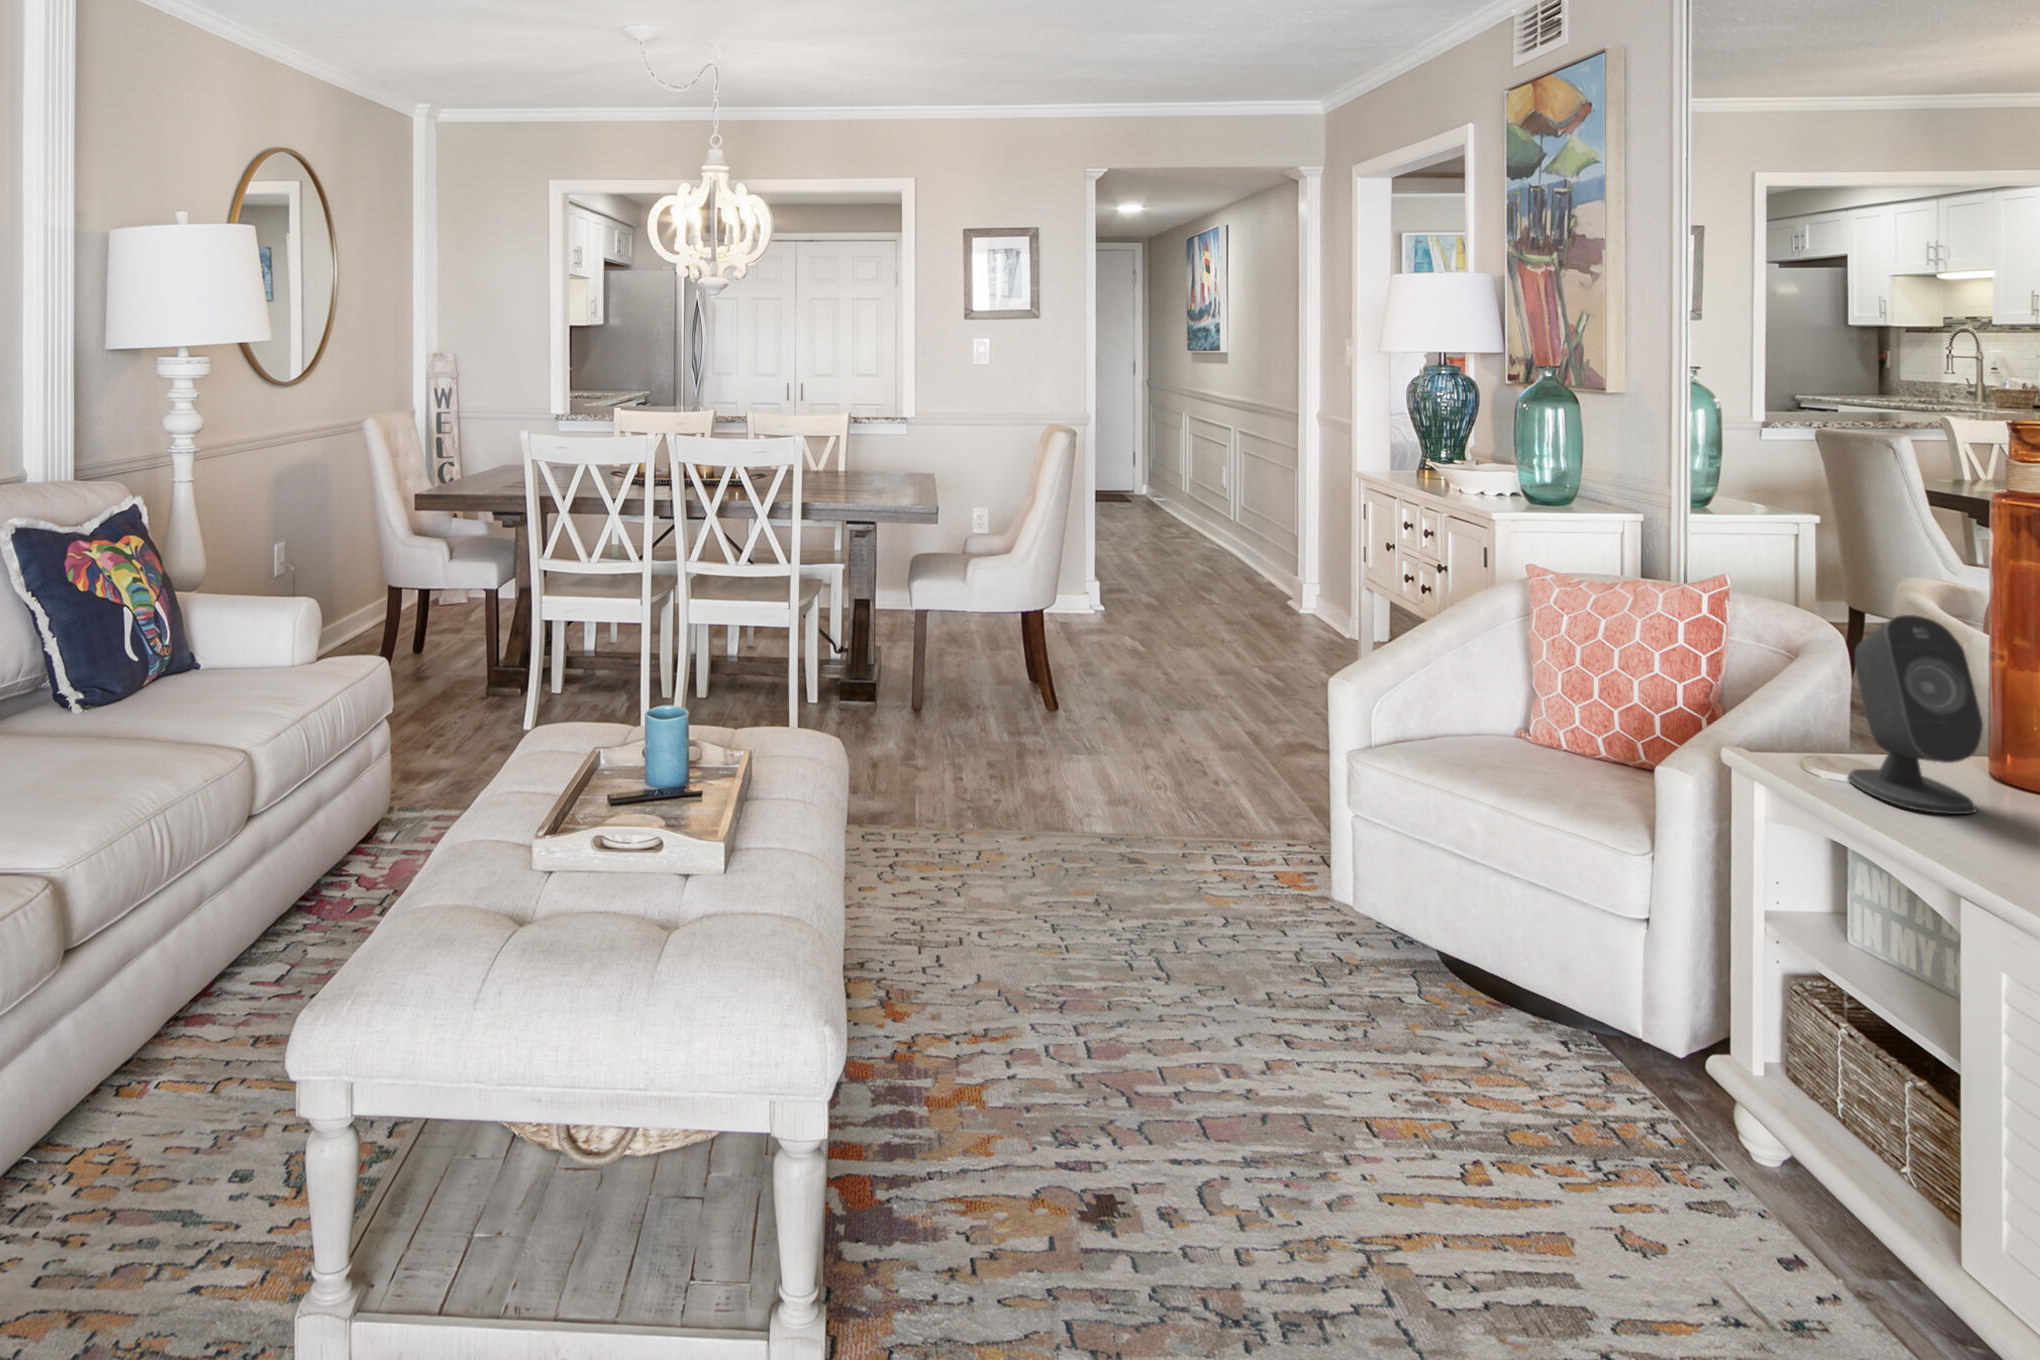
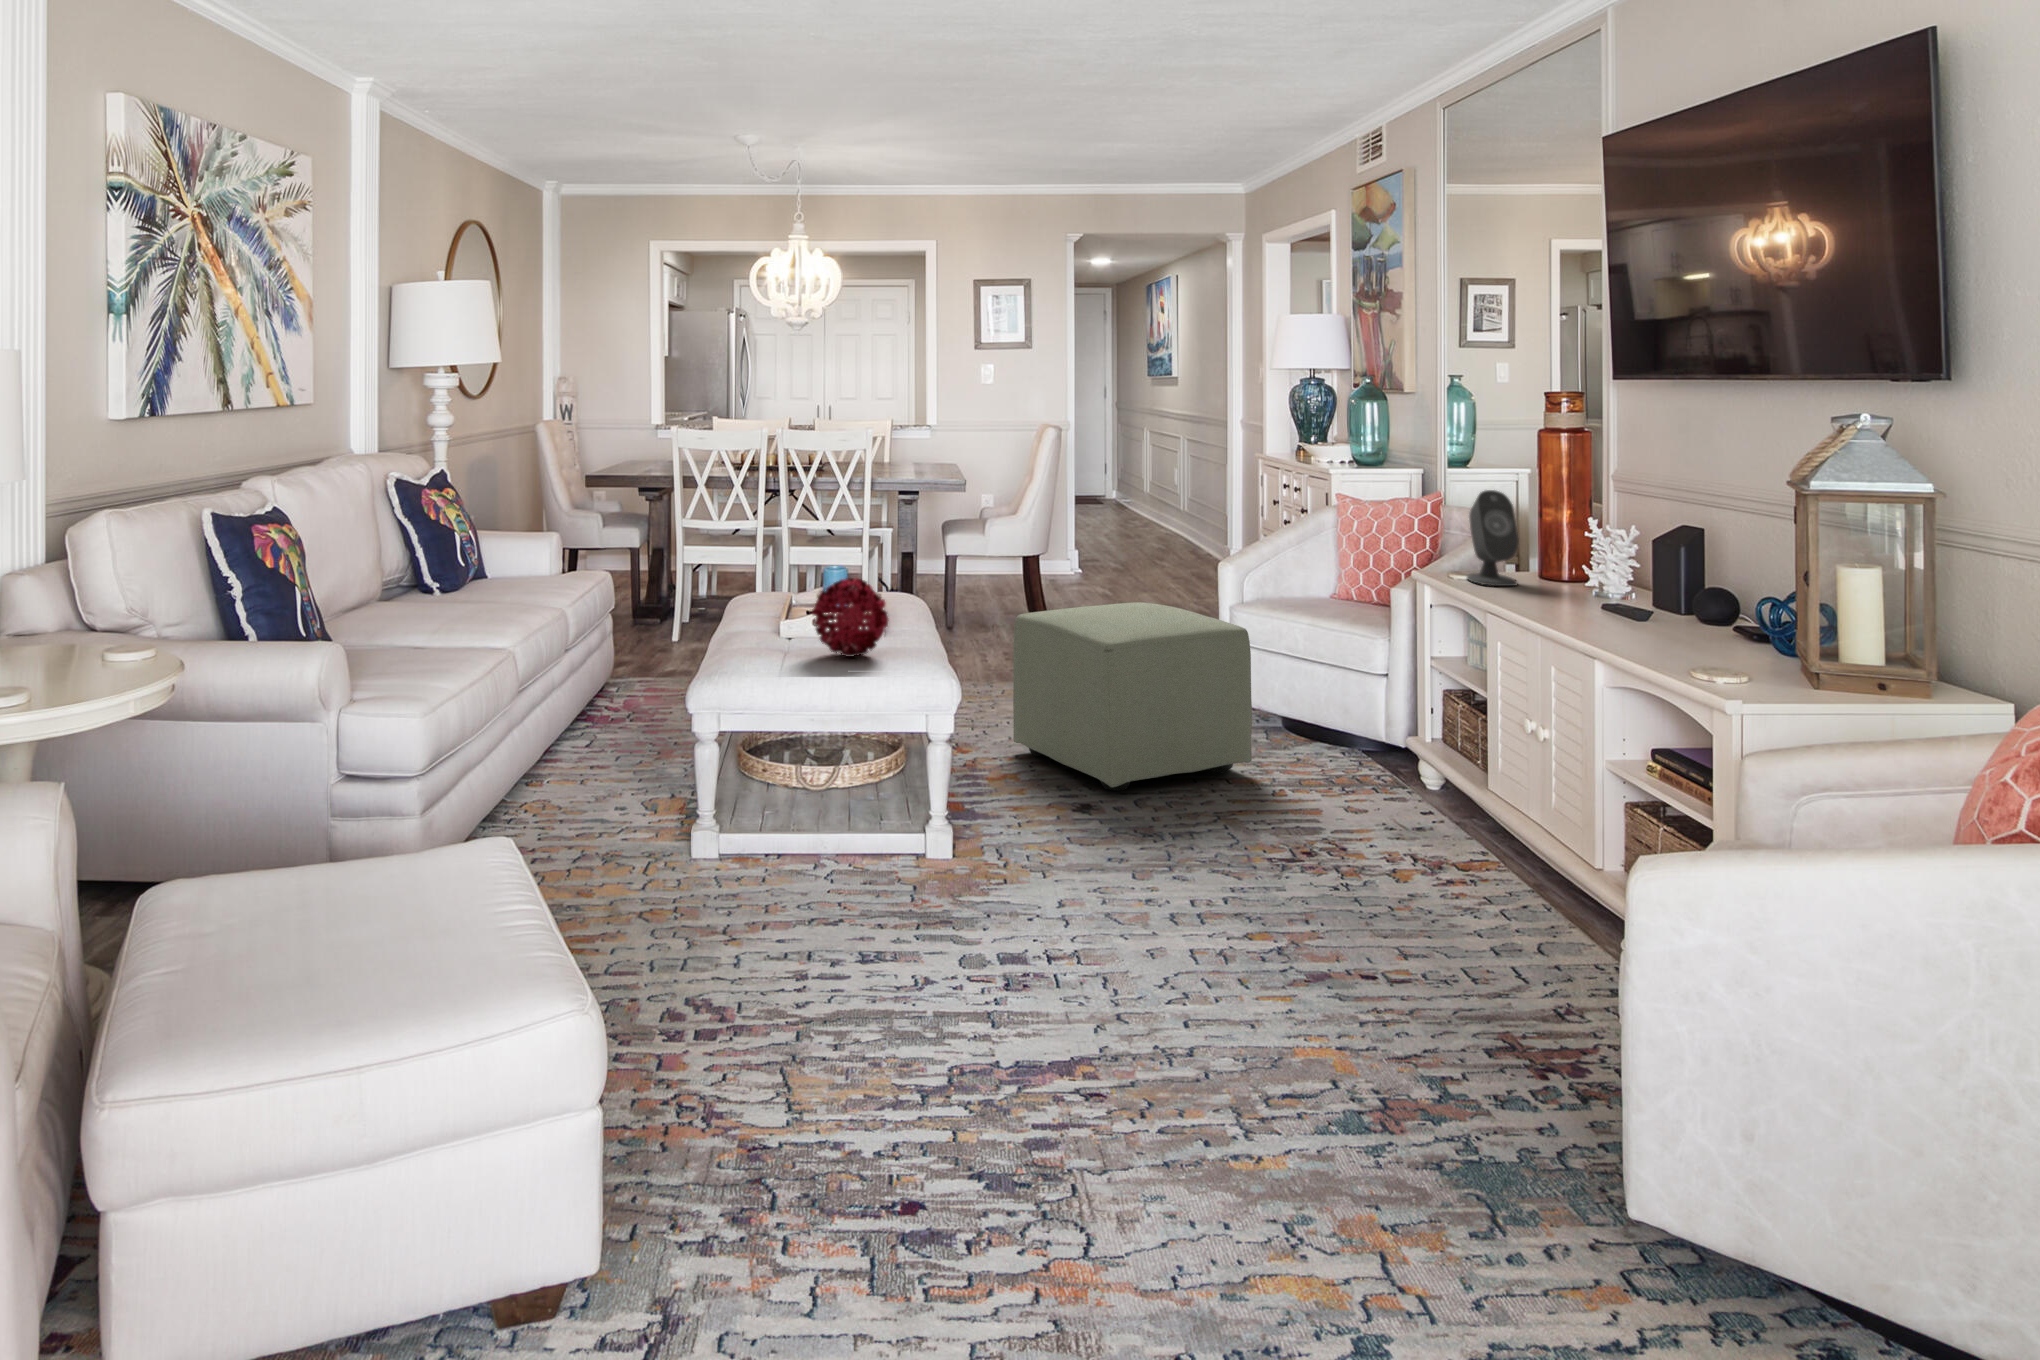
ottoman: none [978,757,1408,1155] -> present [1013,602,1252,790]
decorative ball: none [570,777,717,937] -> present [812,578,888,657]

